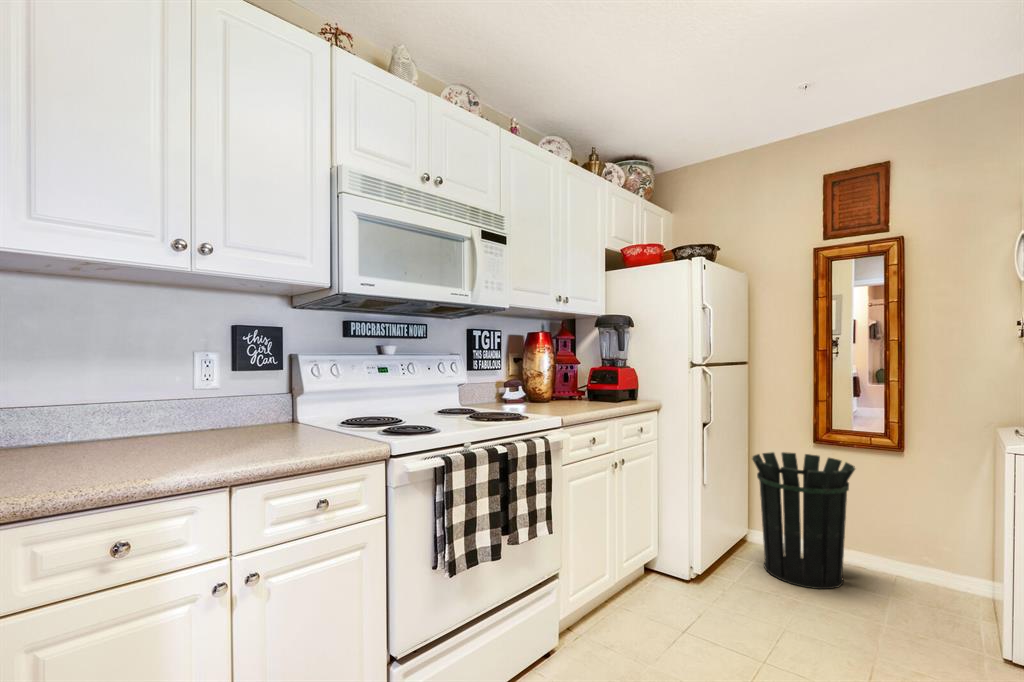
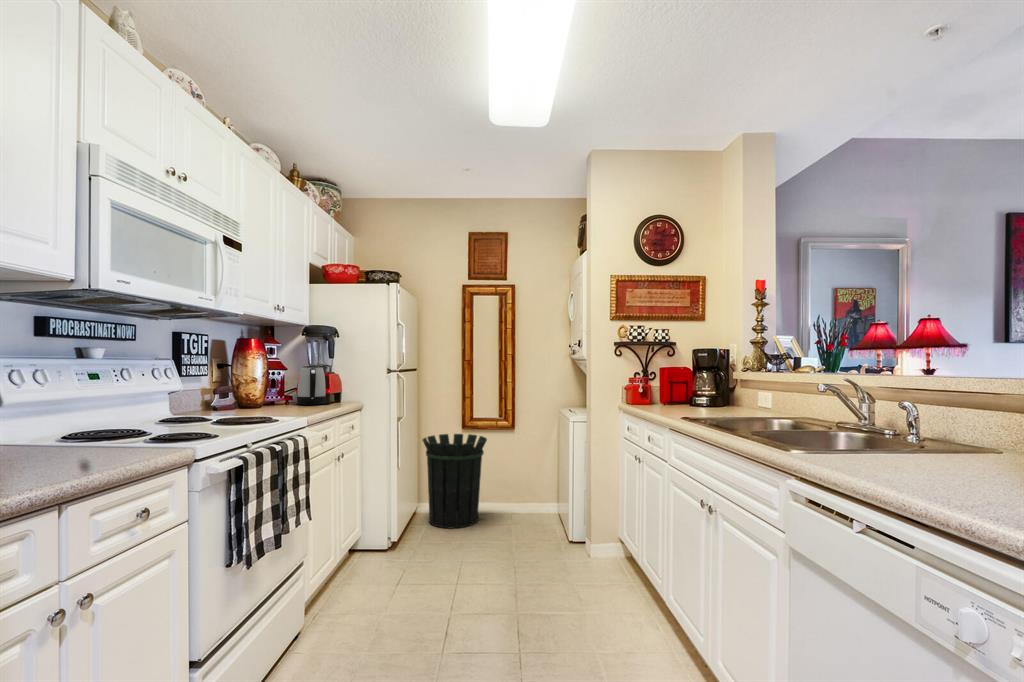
kettle: none [582,359,612,403] -> present [297,365,326,405]

